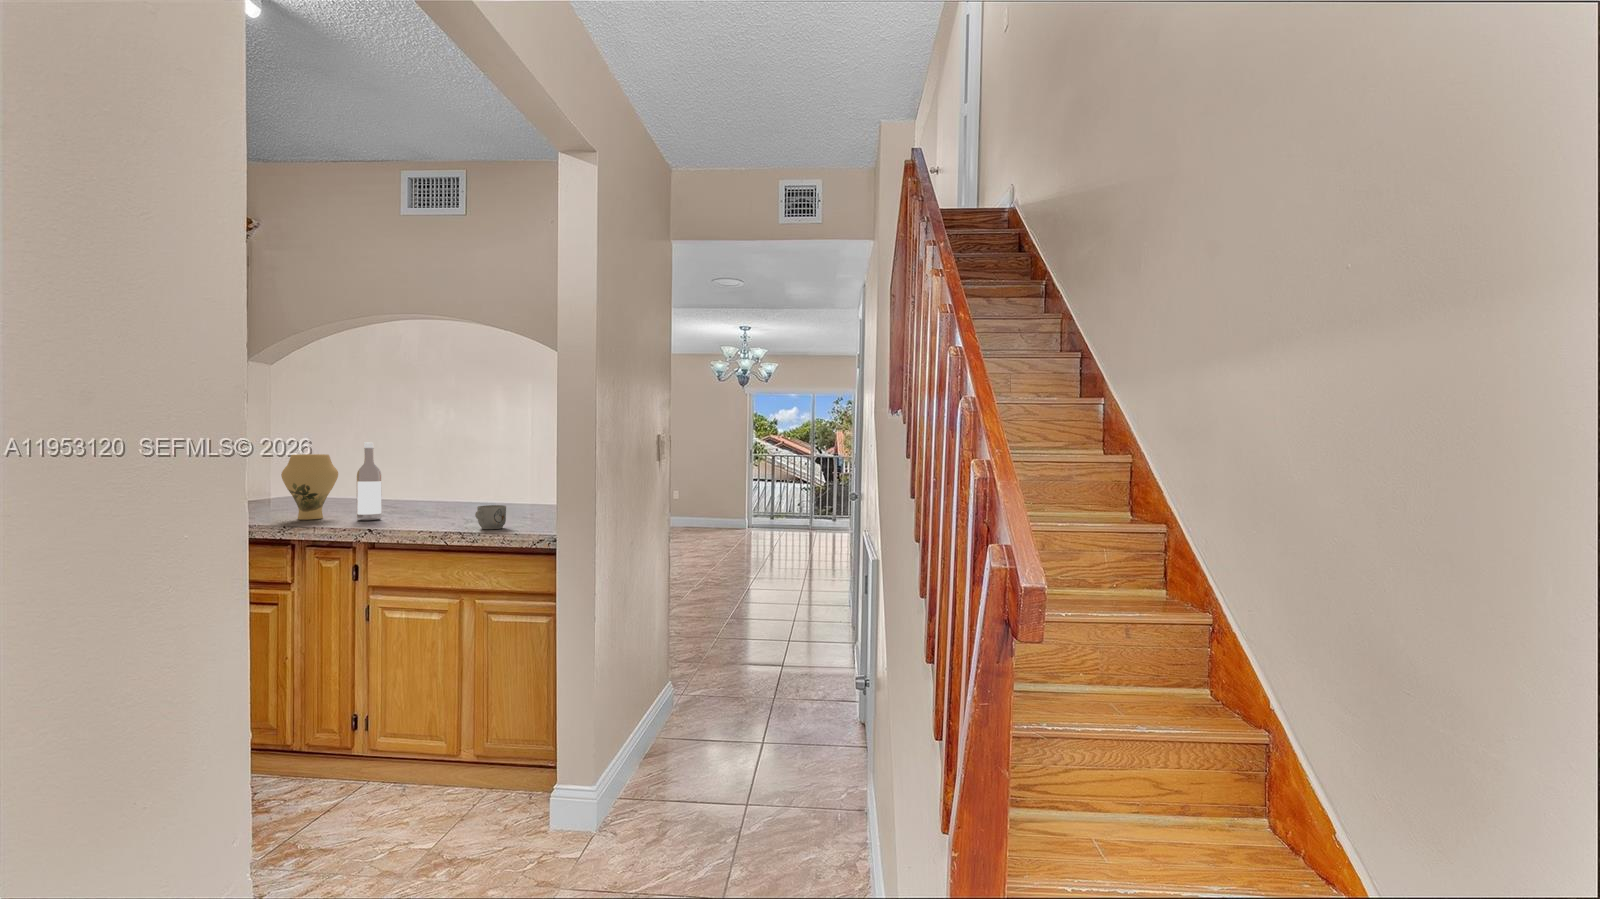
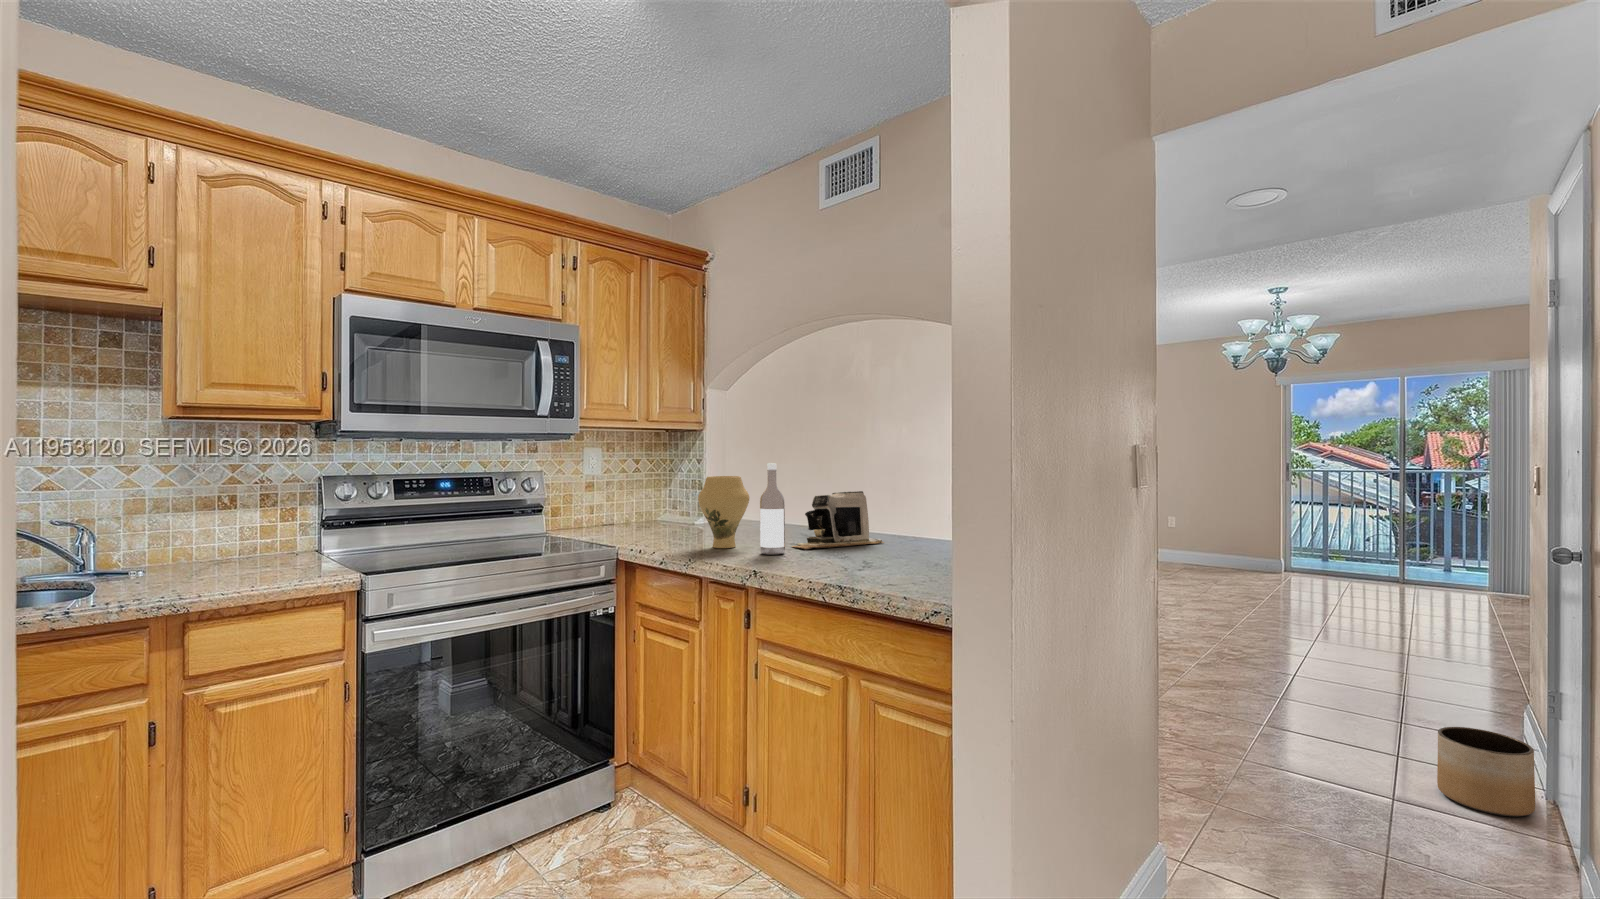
coffee maker: none [381,467,467,516] -> present [792,491,884,550]
mug: present [475,505,506,529] -> none [864,550,906,585]
planter: none [814,599,853,643] -> present [1437,727,1535,817]

